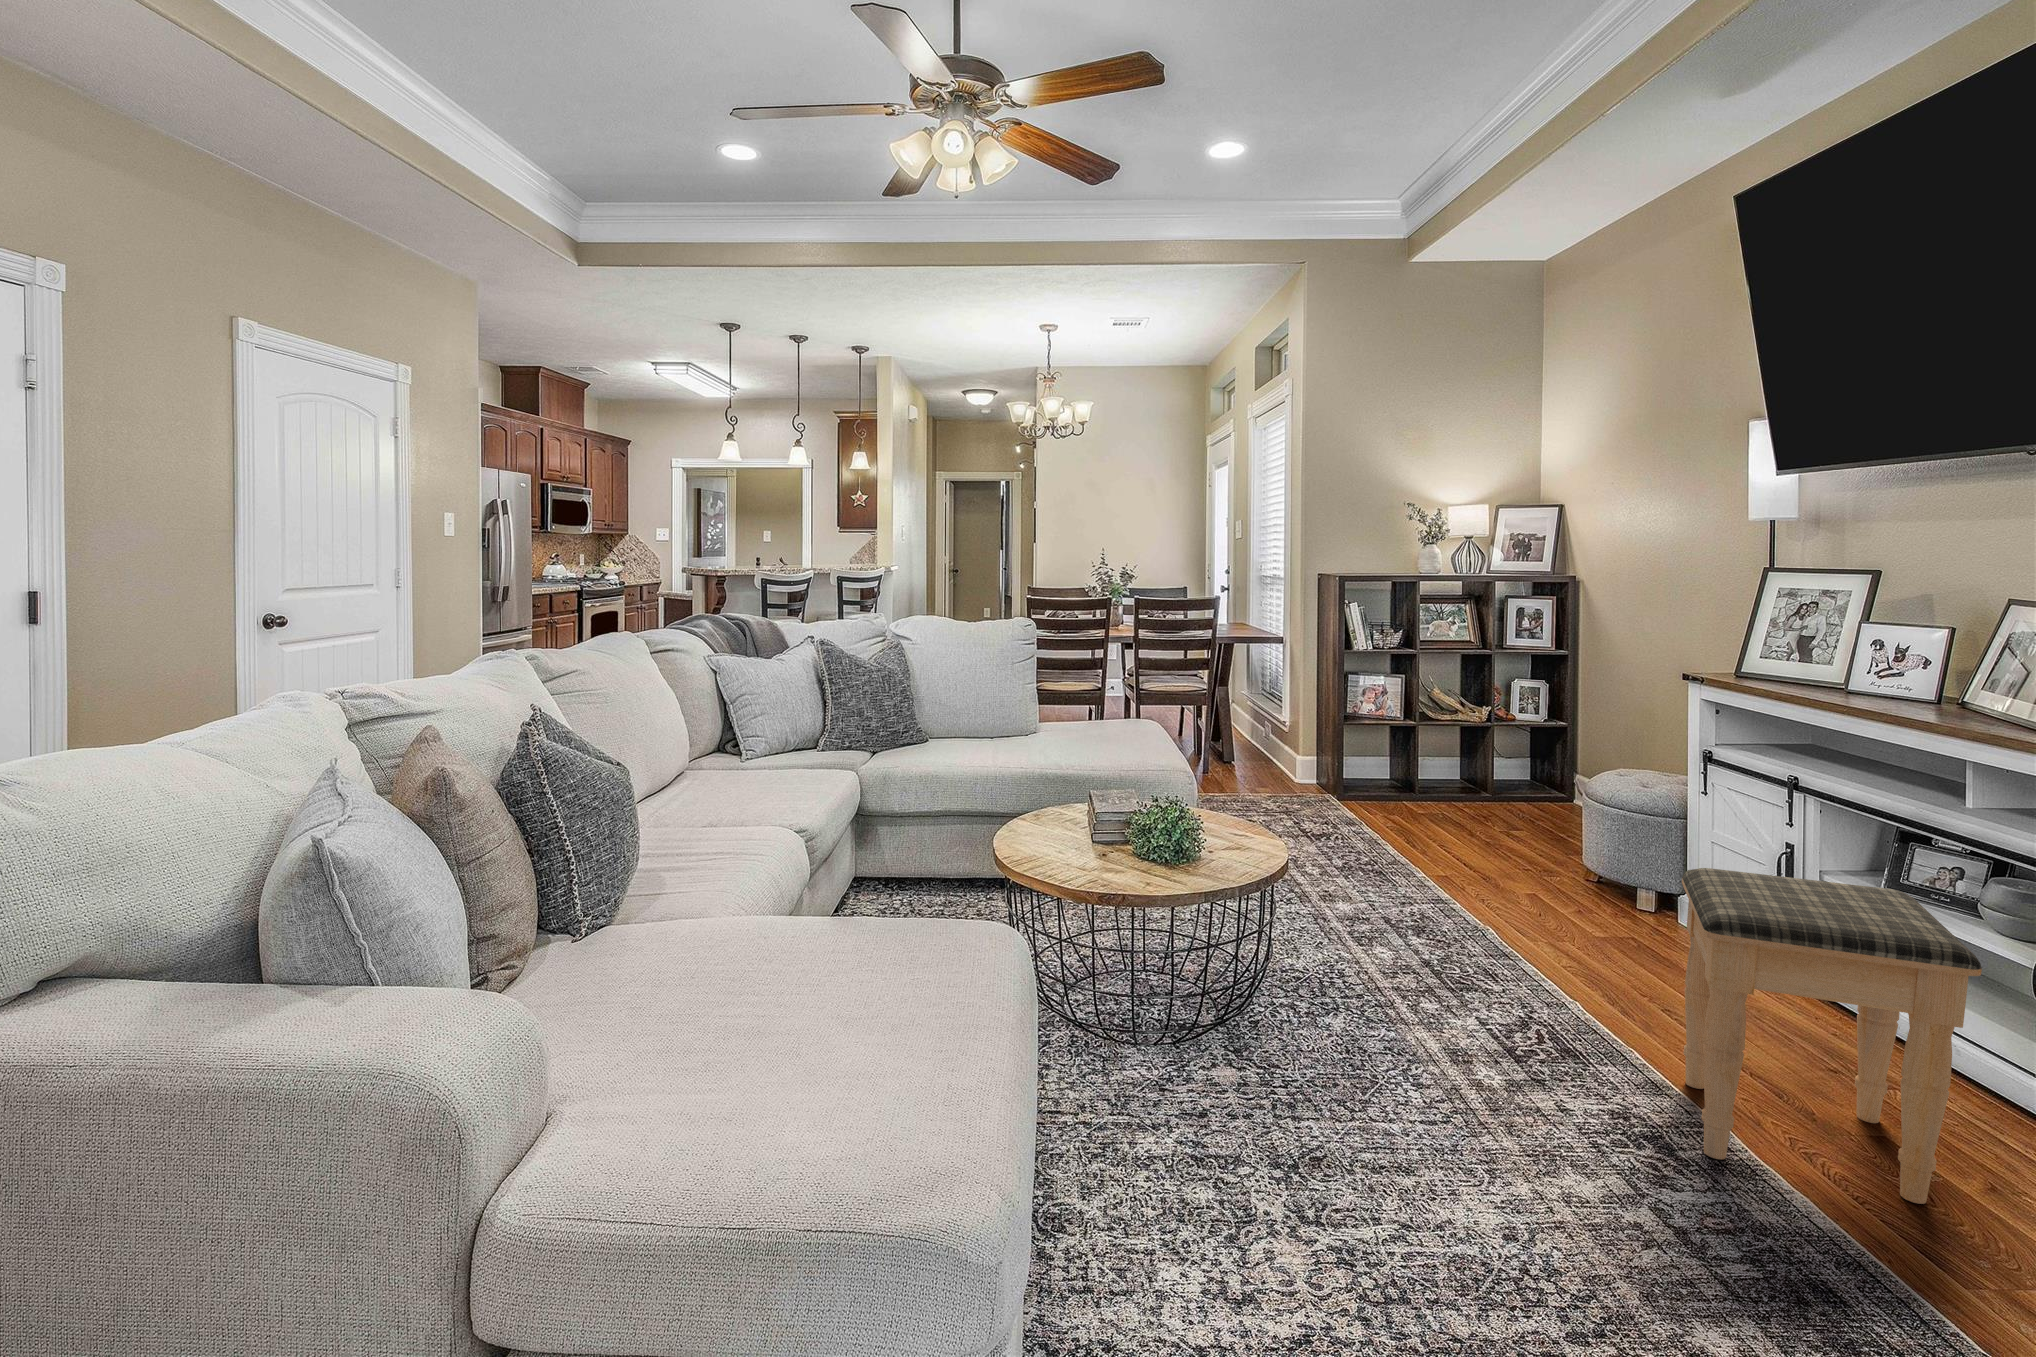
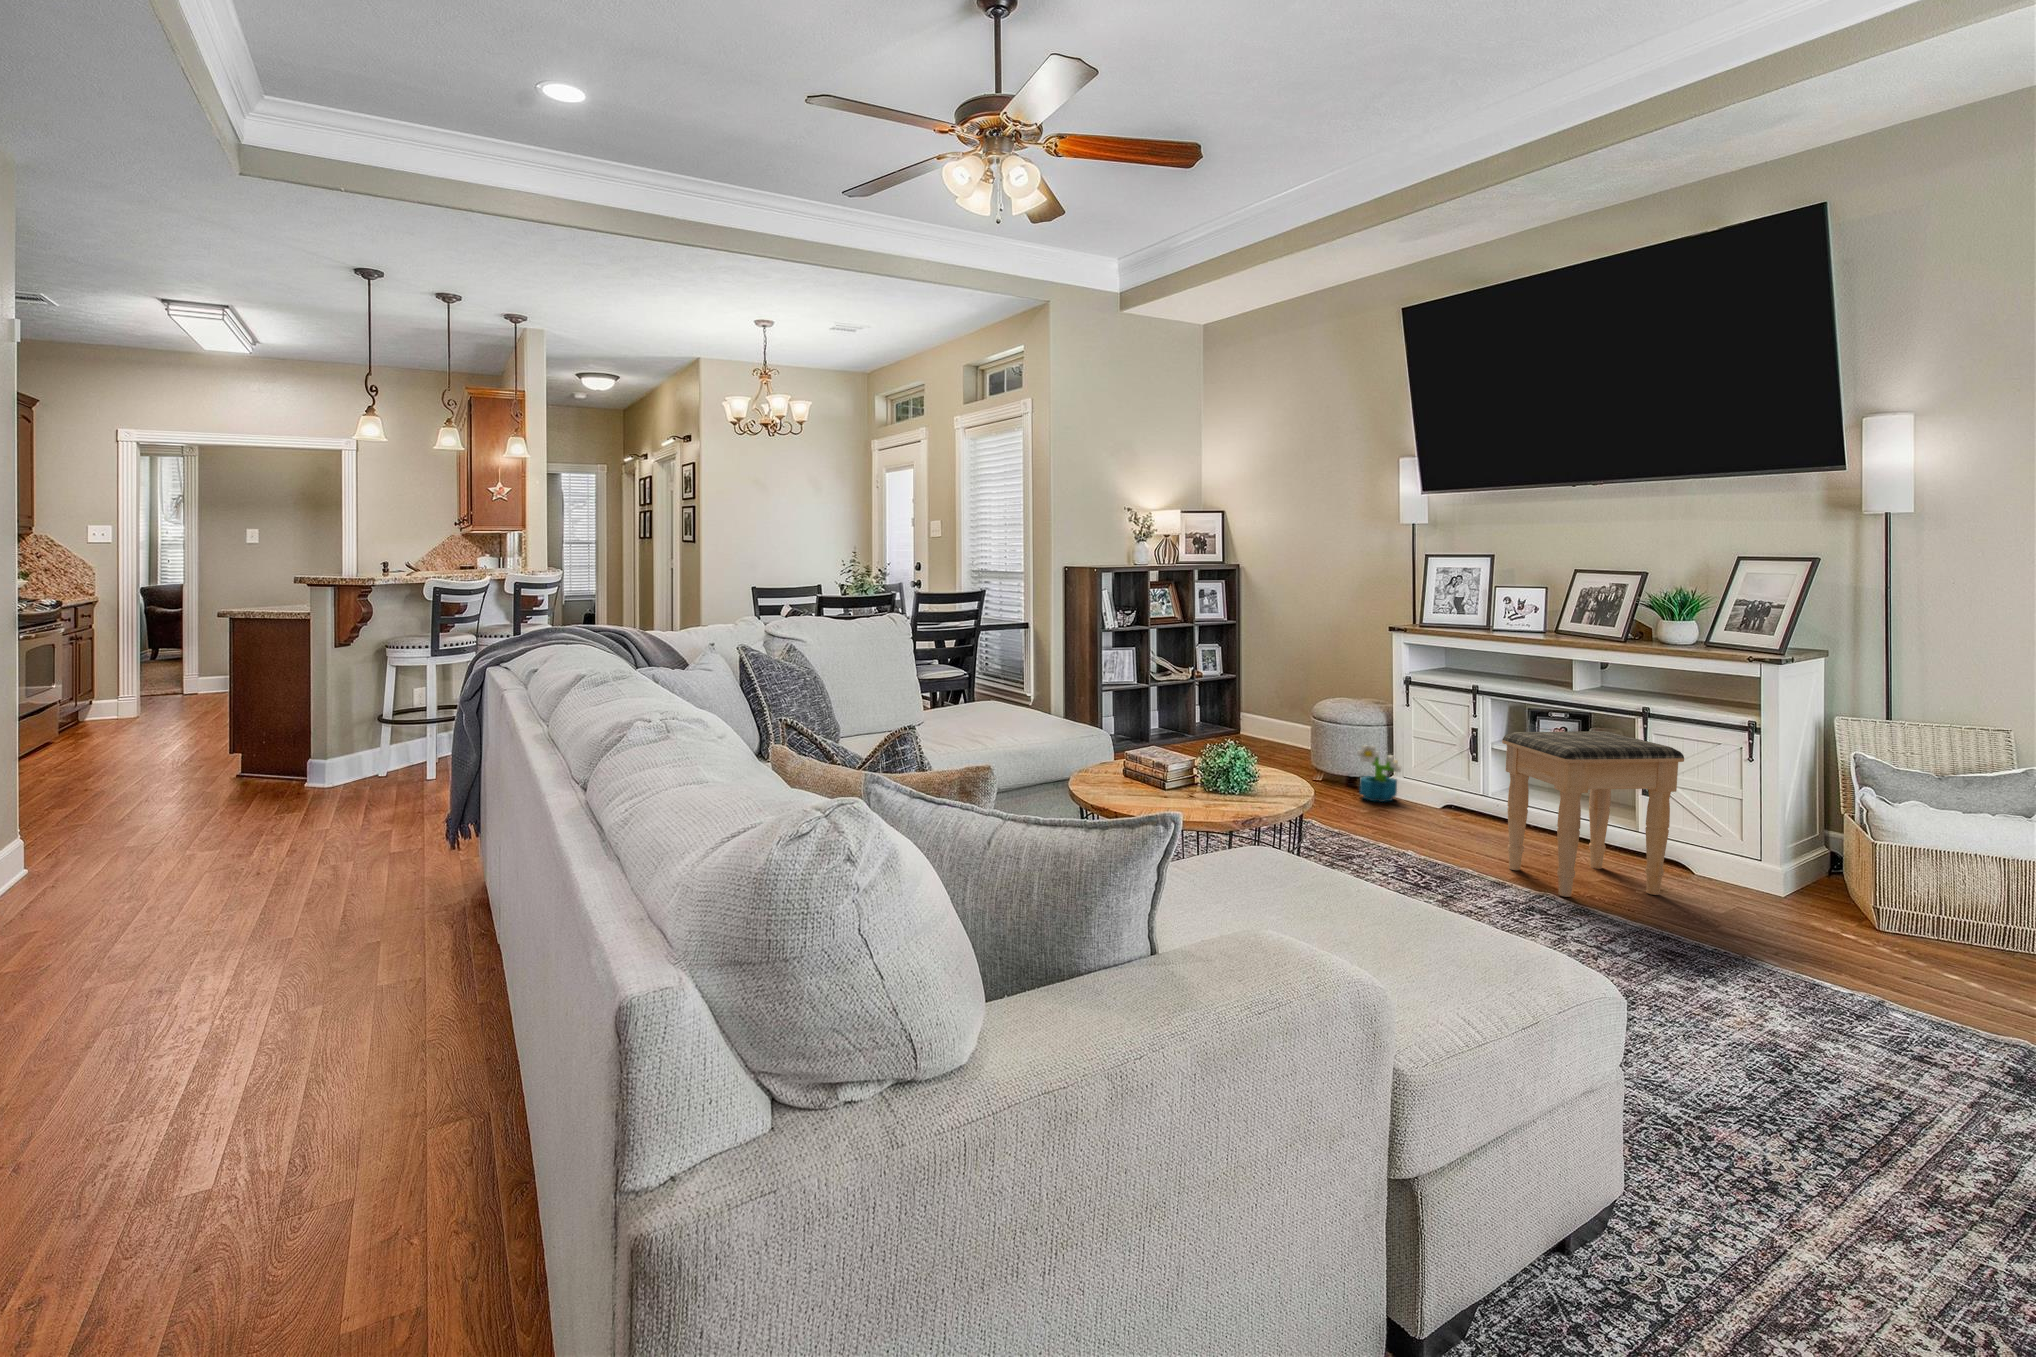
decorative plant: none [1604,843,1678,930] -> present [1357,745,1401,802]

